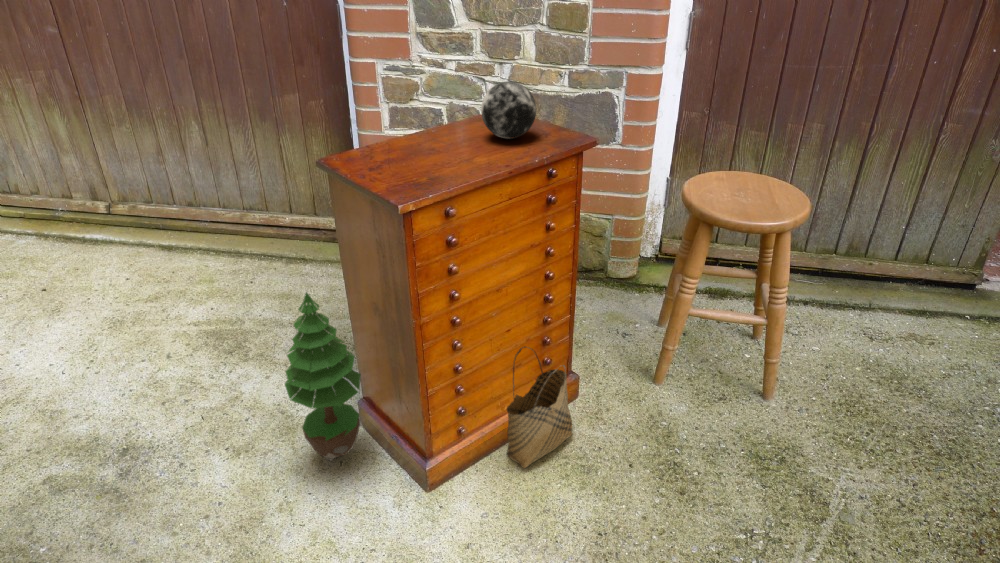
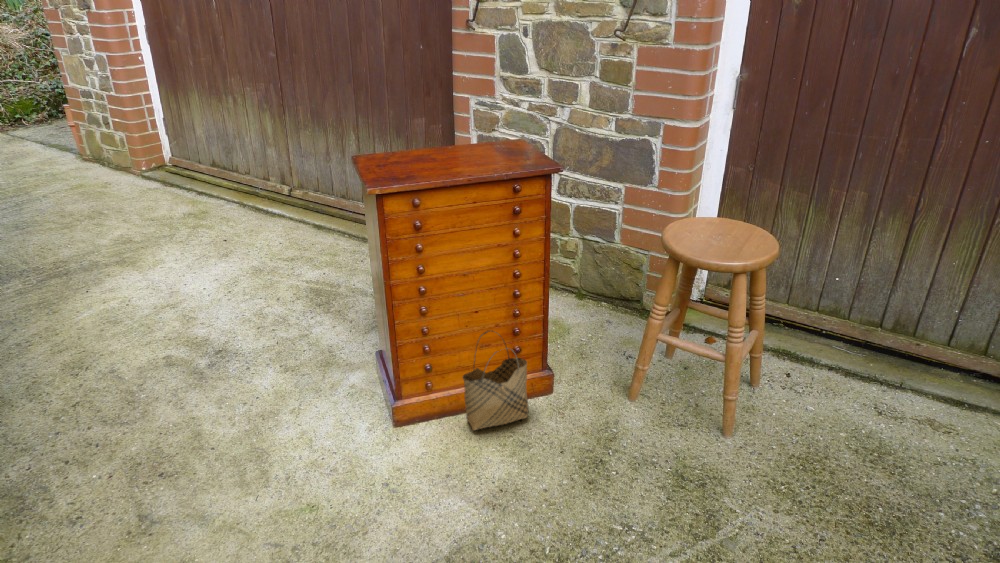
decorative orb: present [481,82,536,139] -> none [479,115,522,160]
potted tree: present [285,292,361,461] -> none [311,251,370,389]

